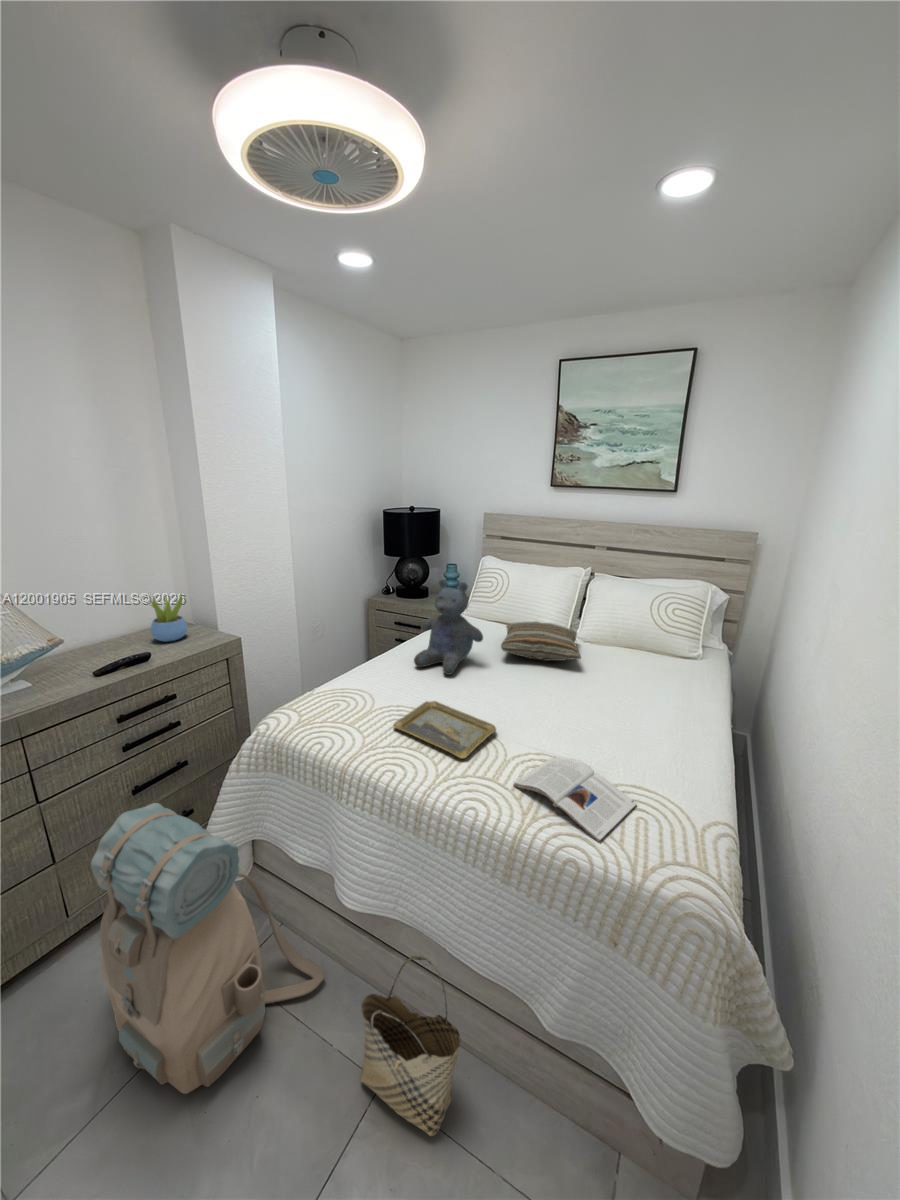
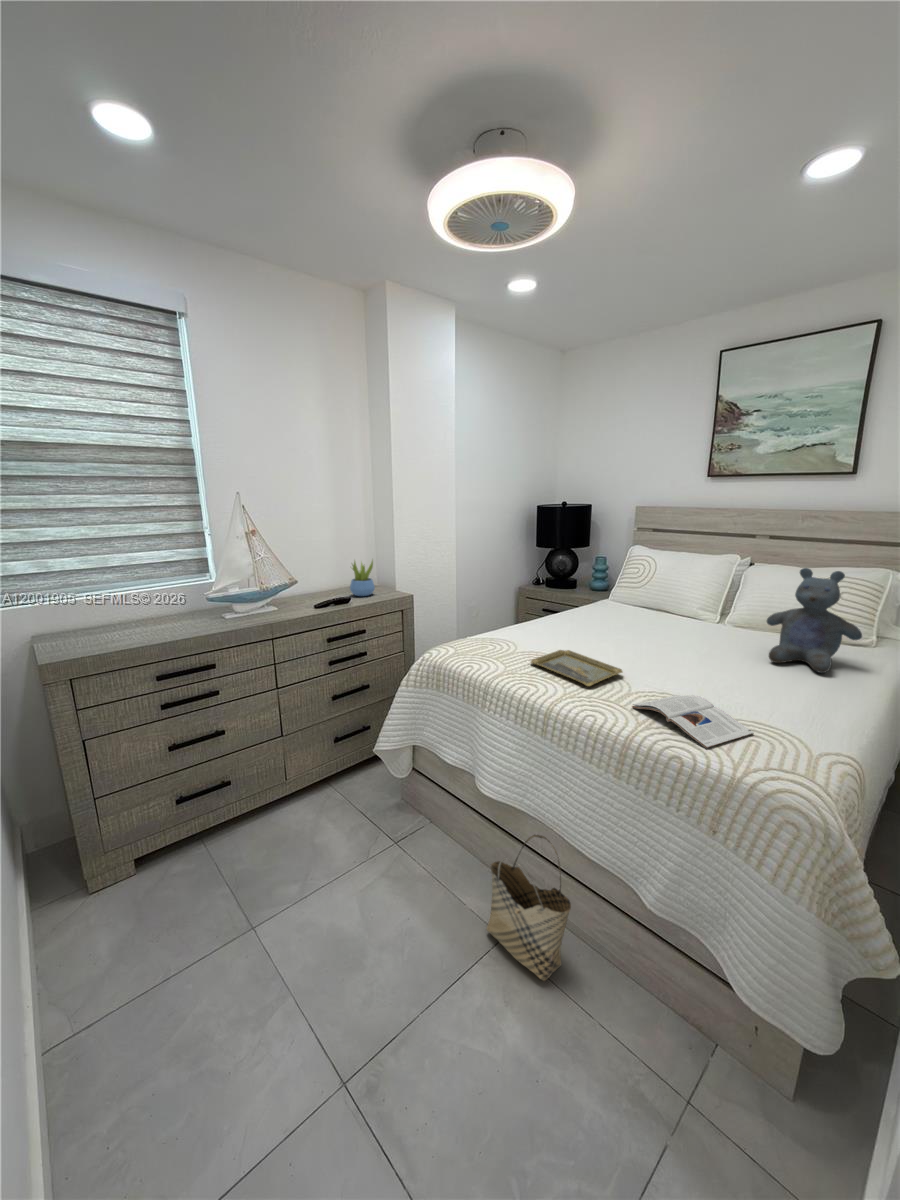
stuffed bear: present [414,579,483,675] -> present [767,568,862,673]
pillow: present [501,622,581,661] -> none [639,601,725,636]
backpack: present [91,803,324,1094] -> none [313,690,462,901]

